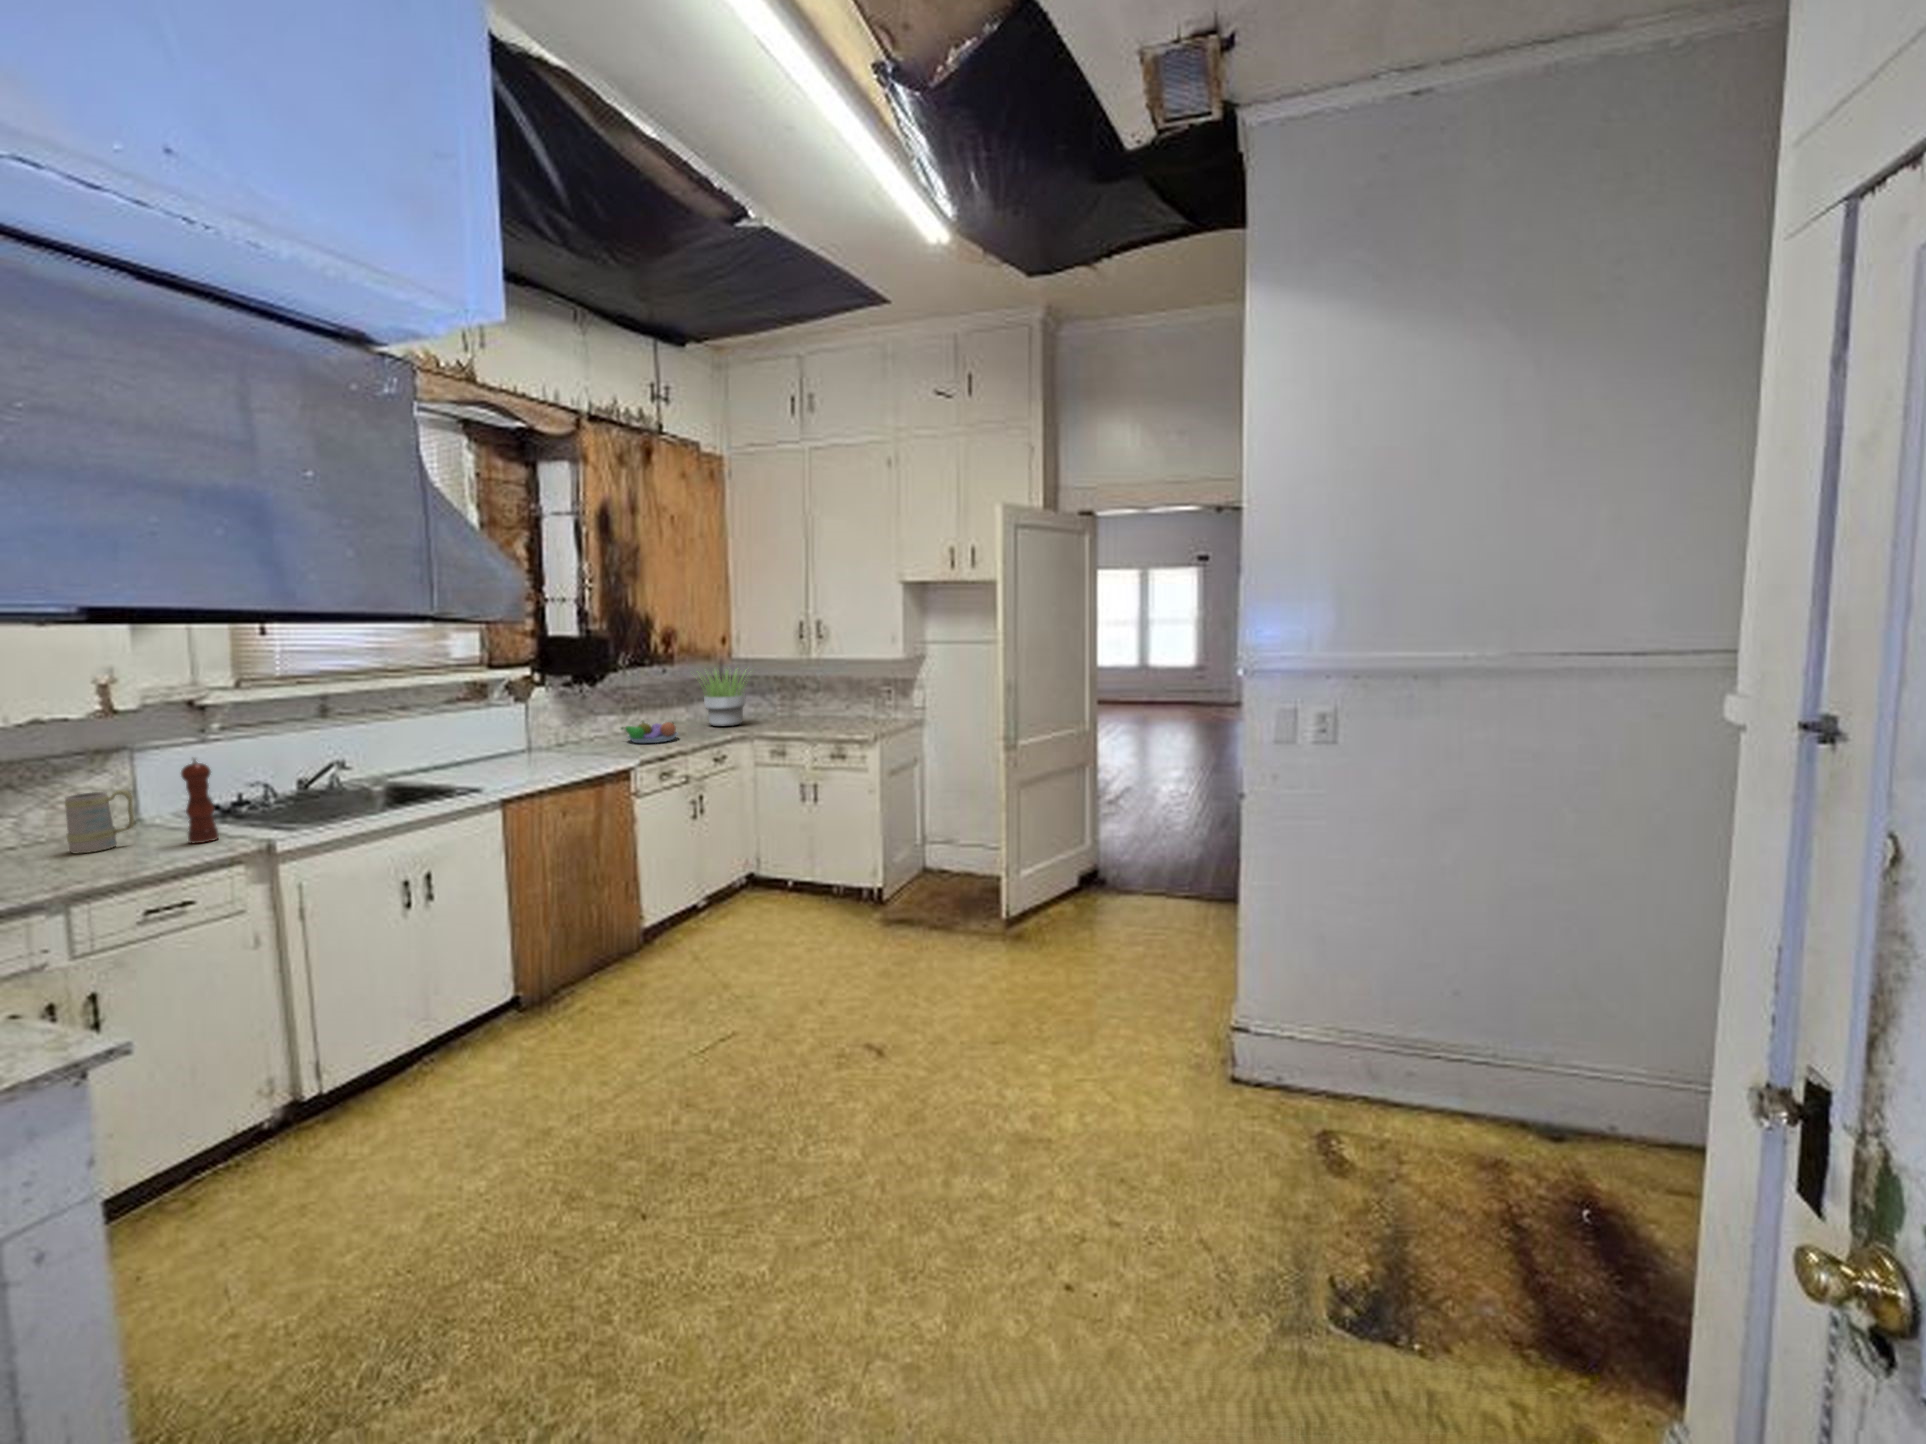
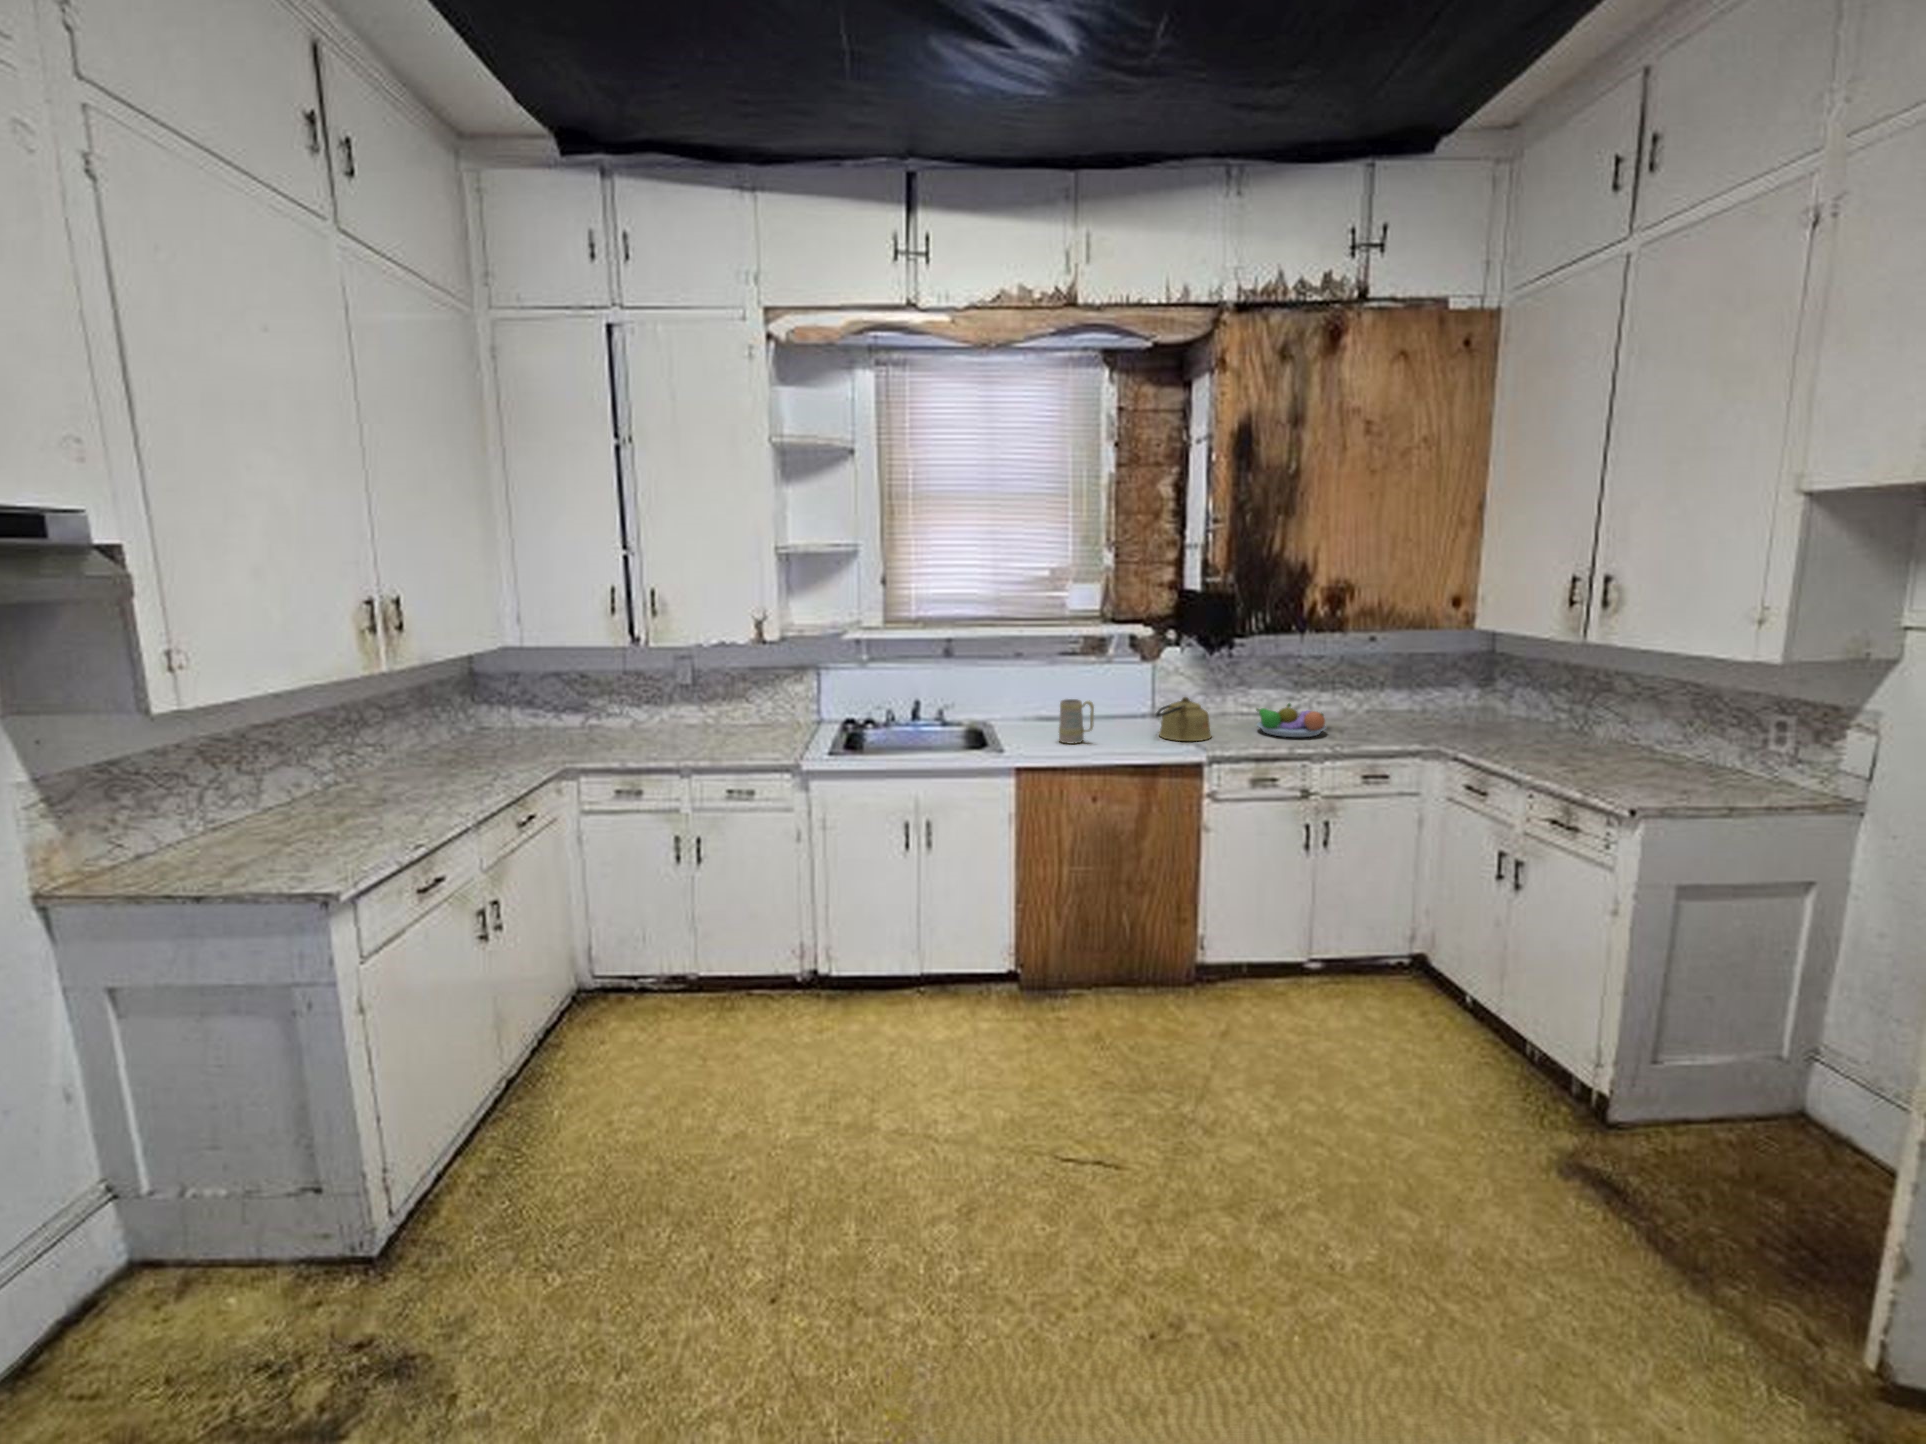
potted plant: present [696,671,752,726] -> none [1381,639,1500,732]
kettle: none [559,722,613,758] -> present [1155,697,1211,741]
pepper mill: present [181,758,219,843] -> none [780,683,800,751]
mug: present [65,790,135,853] -> present [1059,699,1094,743]

